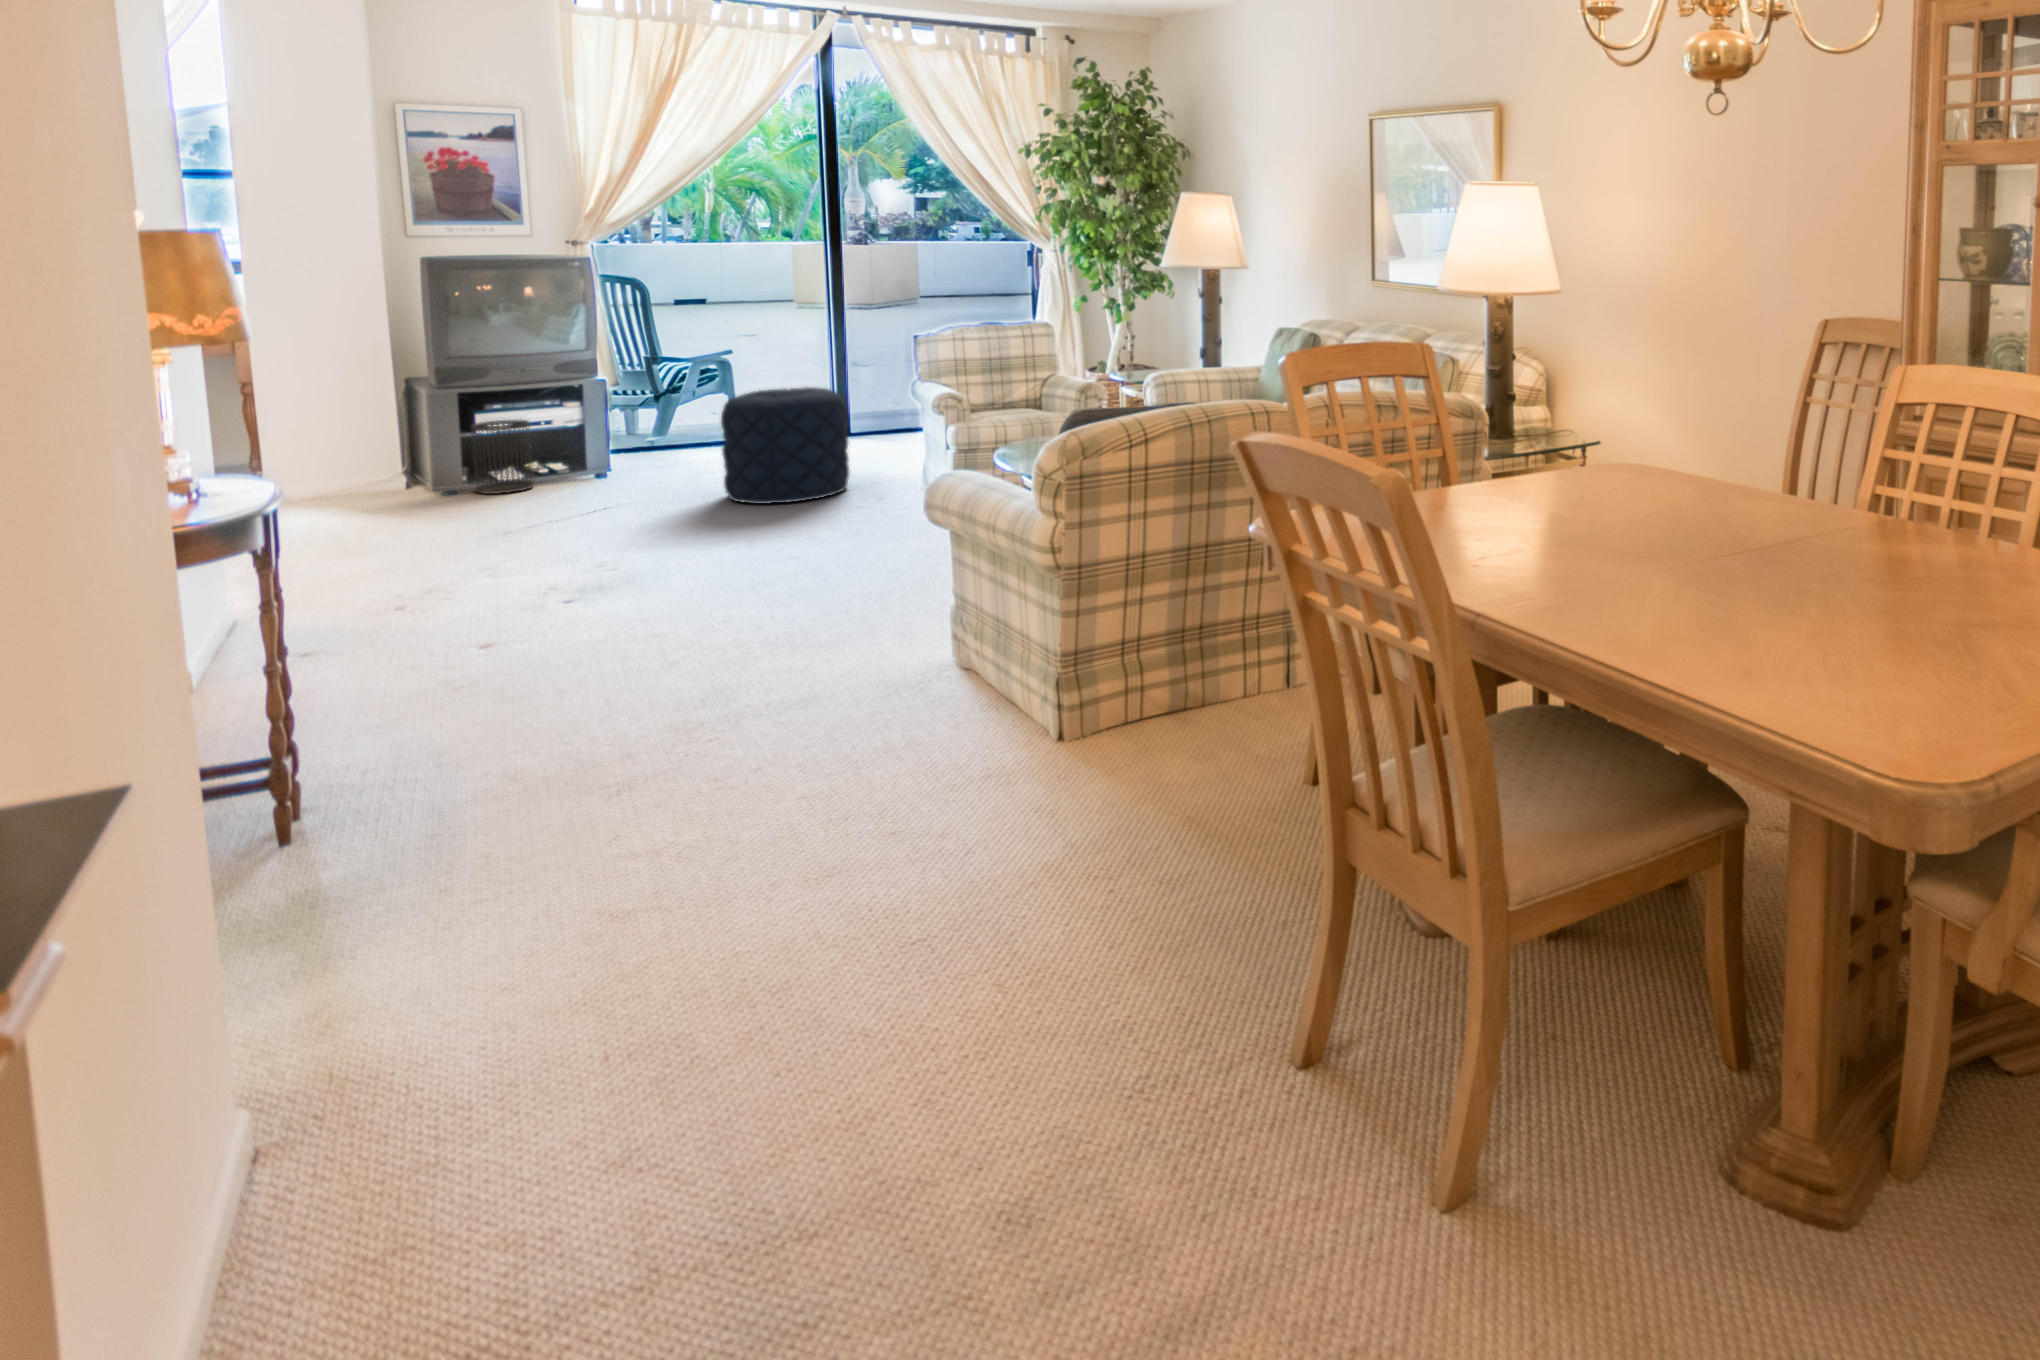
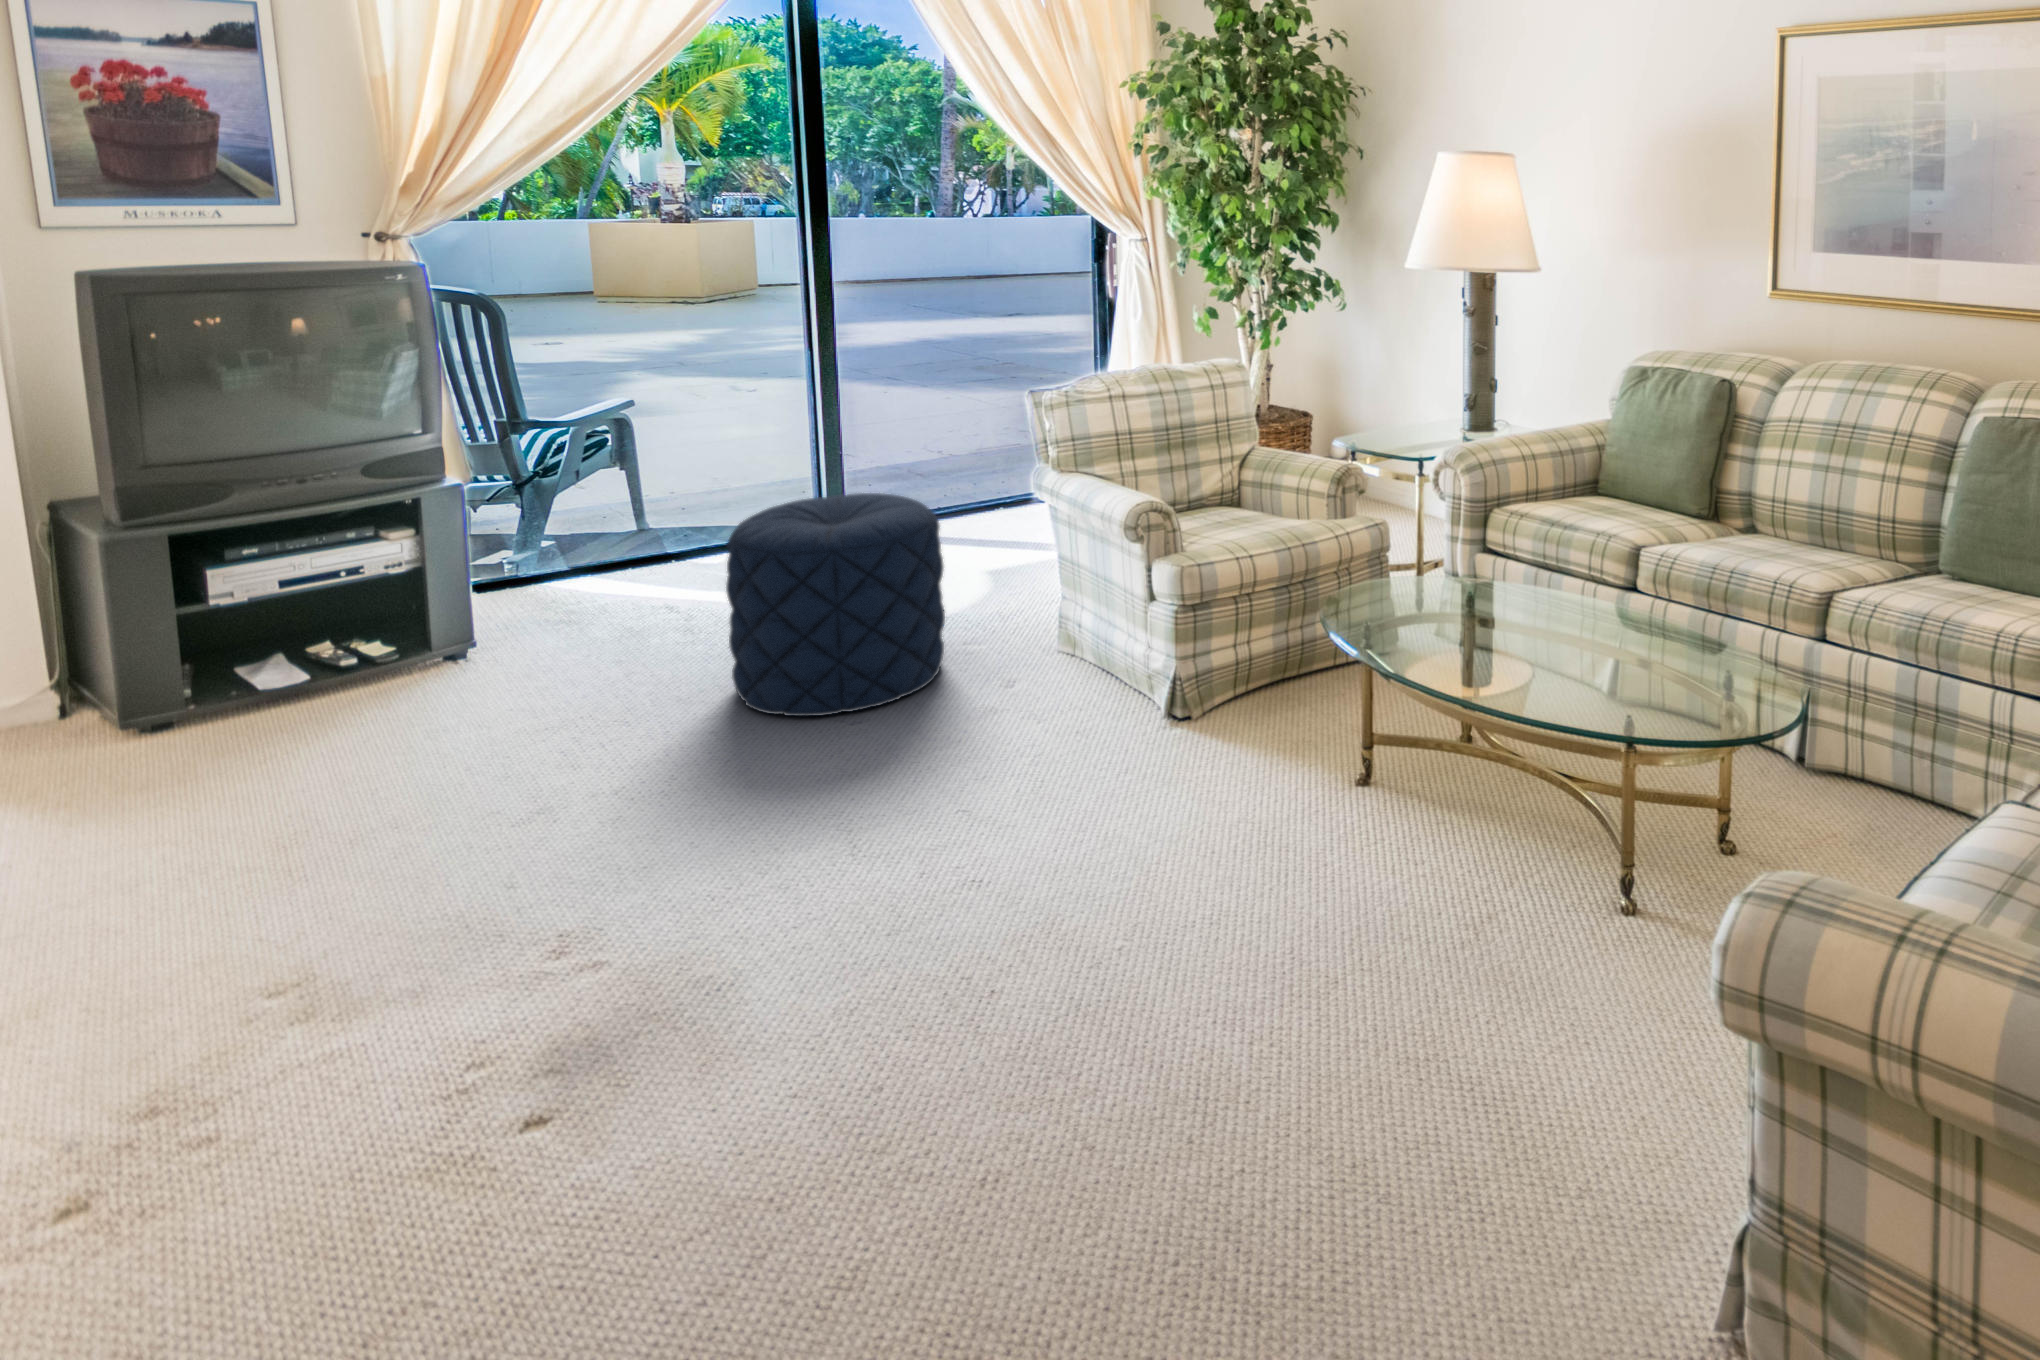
wastebasket: present [471,420,534,494] -> none [202,572,335,723]

